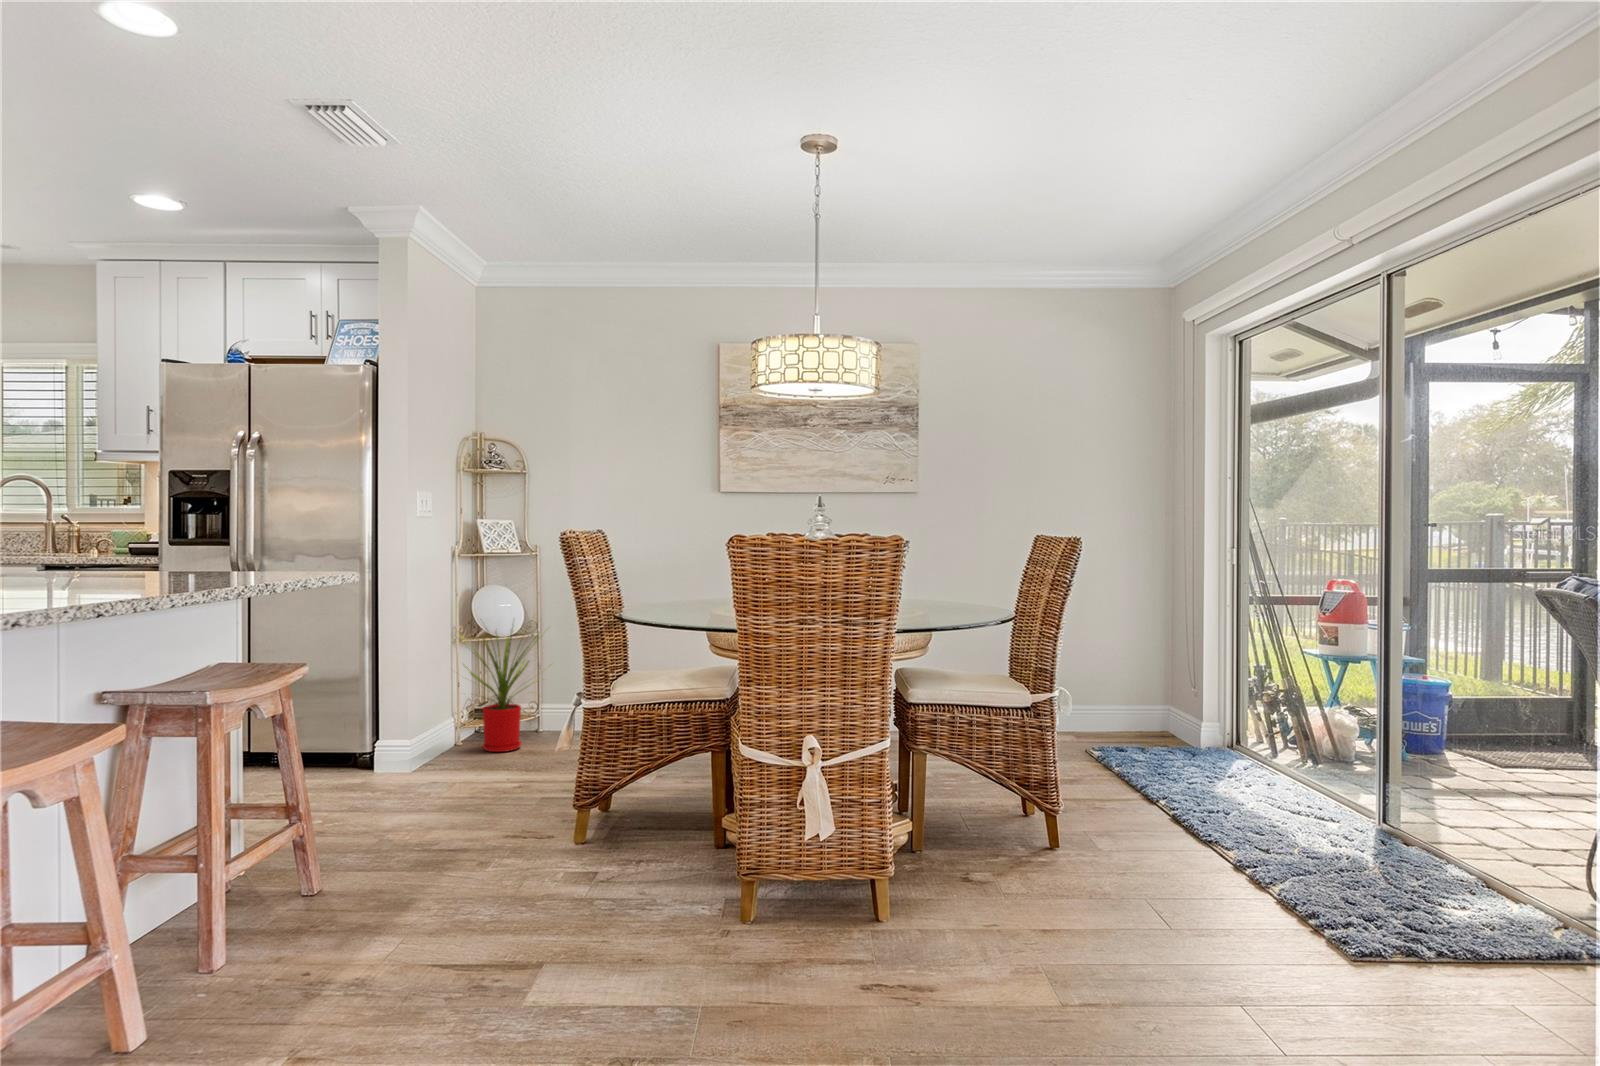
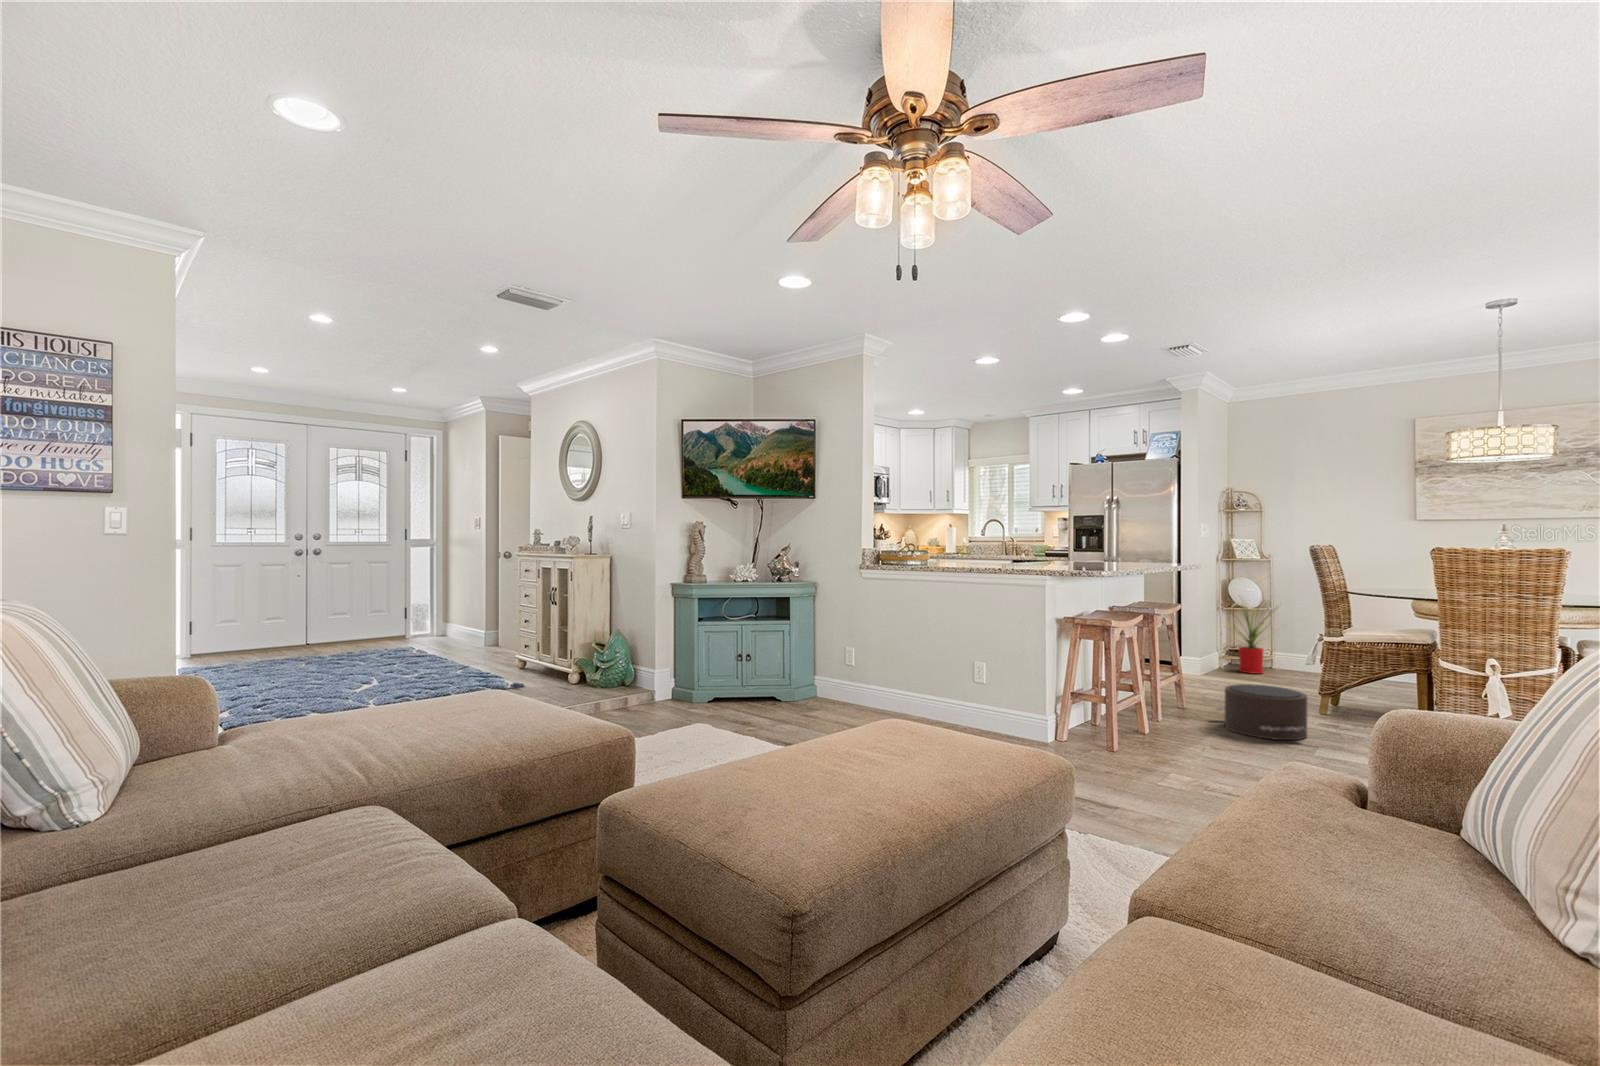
pouf: none [352,825,529,968] -> present [1215,684,1307,740]

